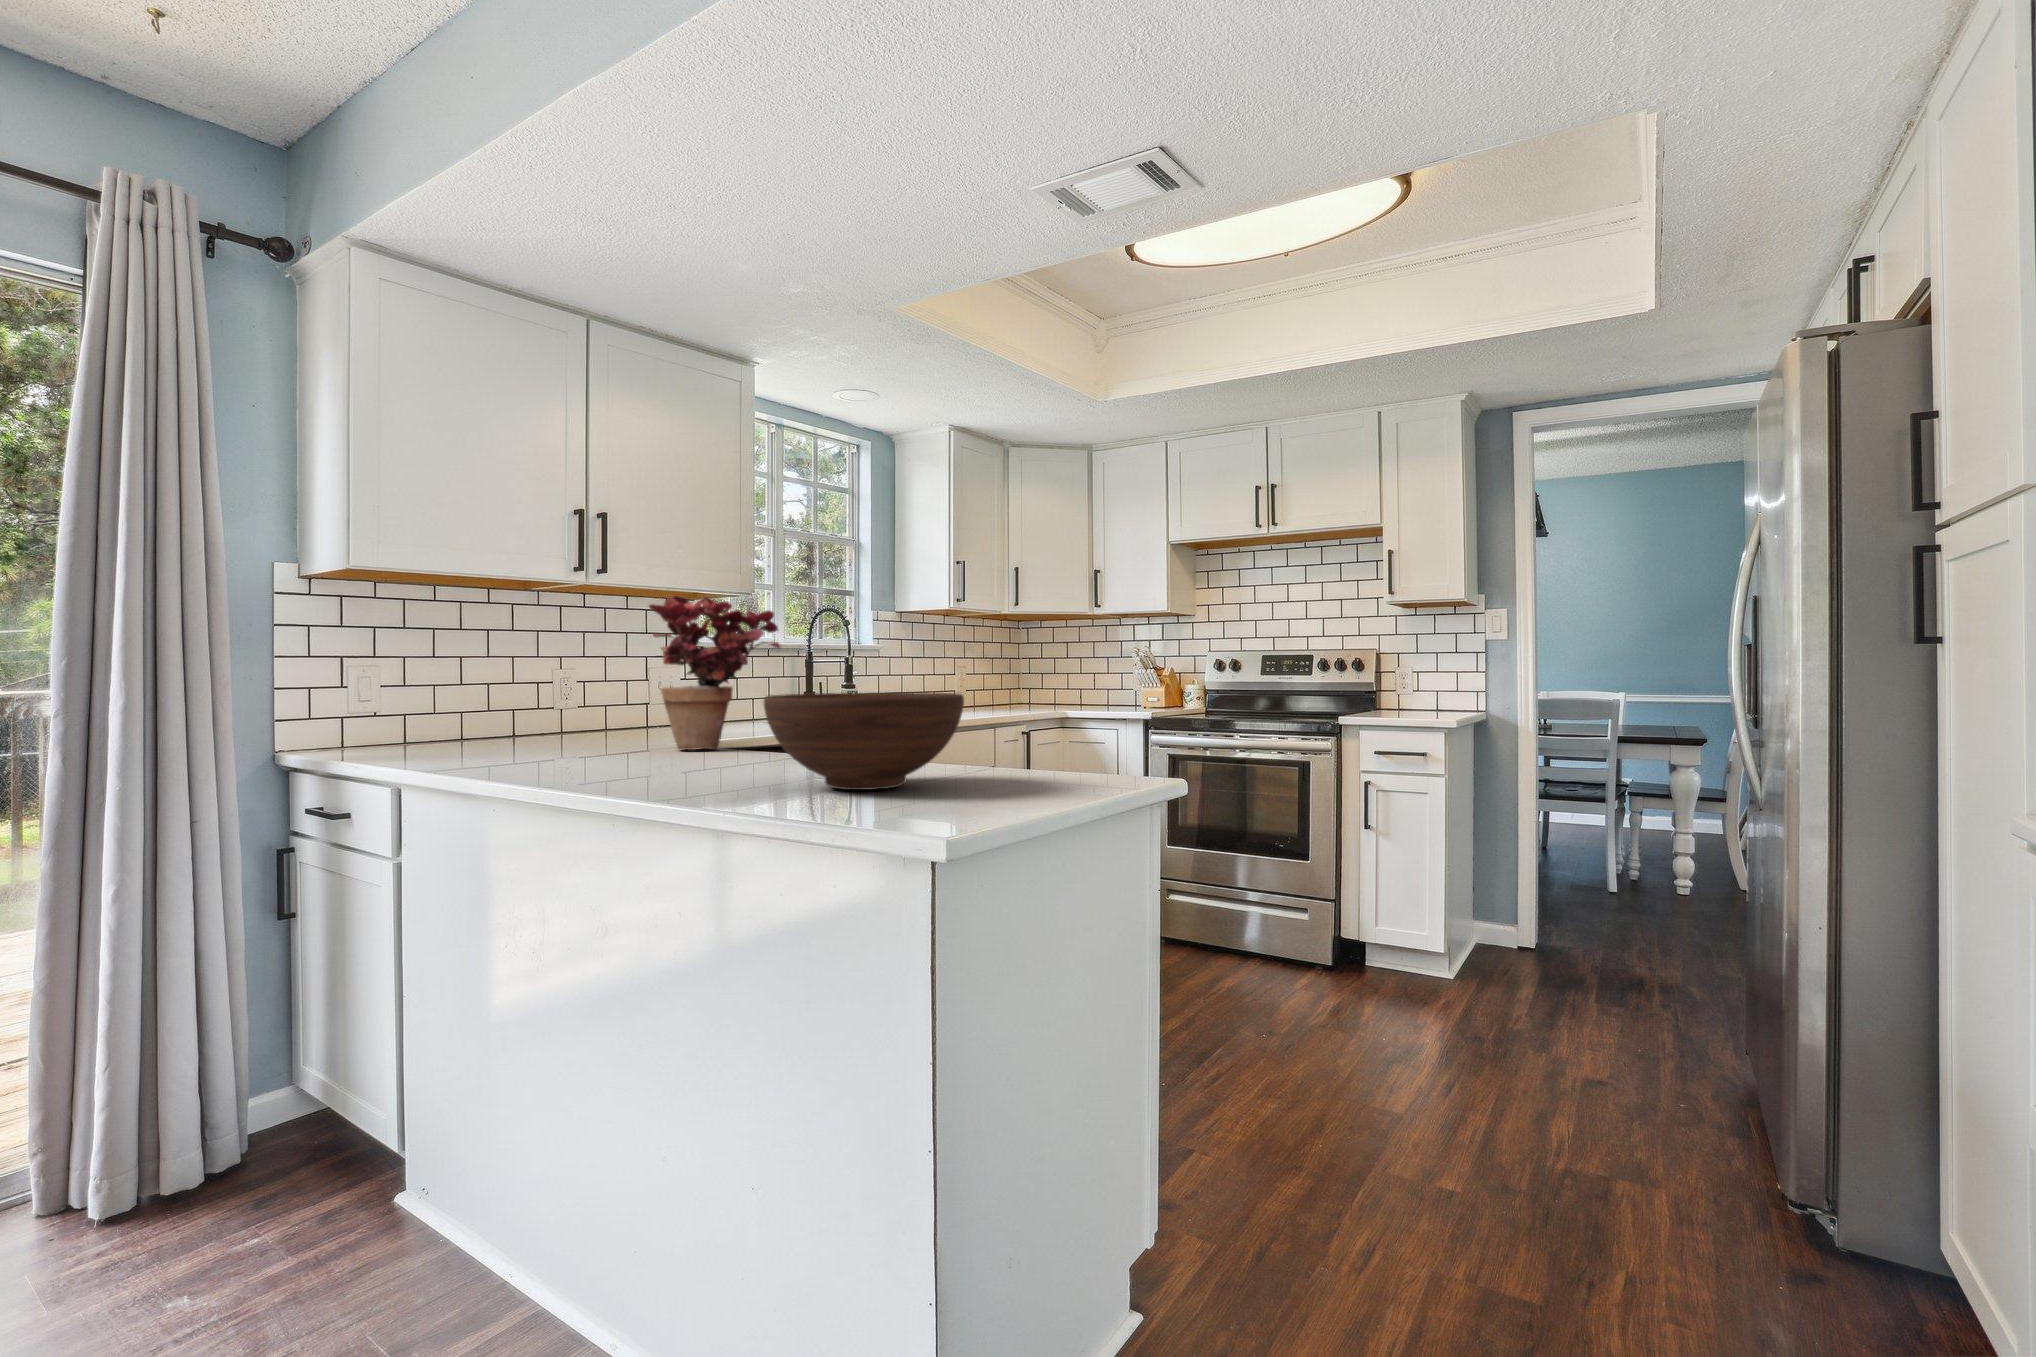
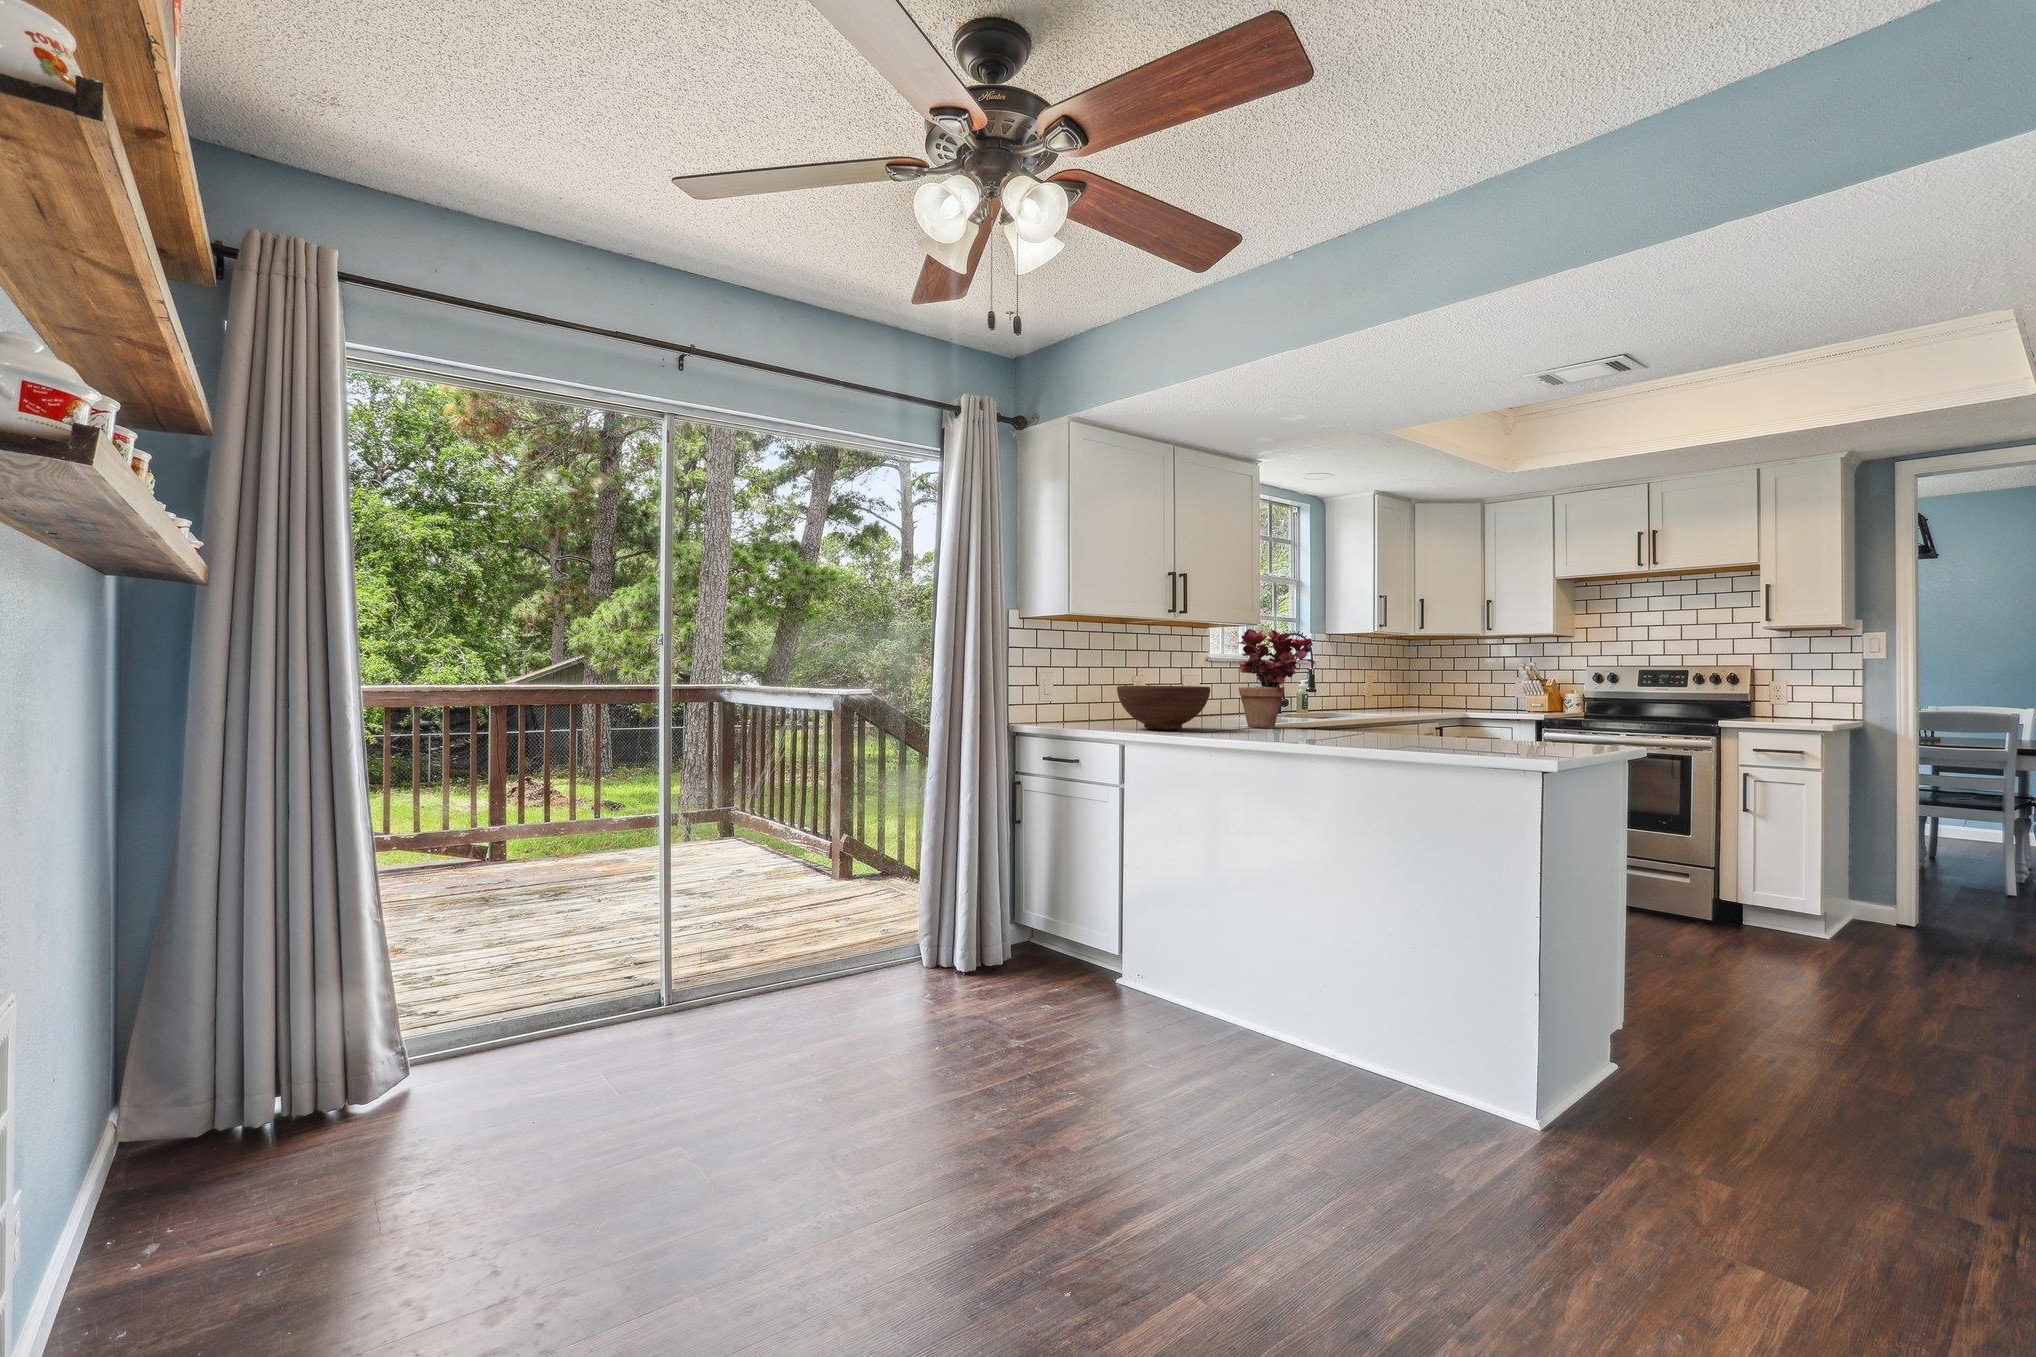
fruit bowl: present [764,692,964,790] -> present [1117,686,1210,730]

